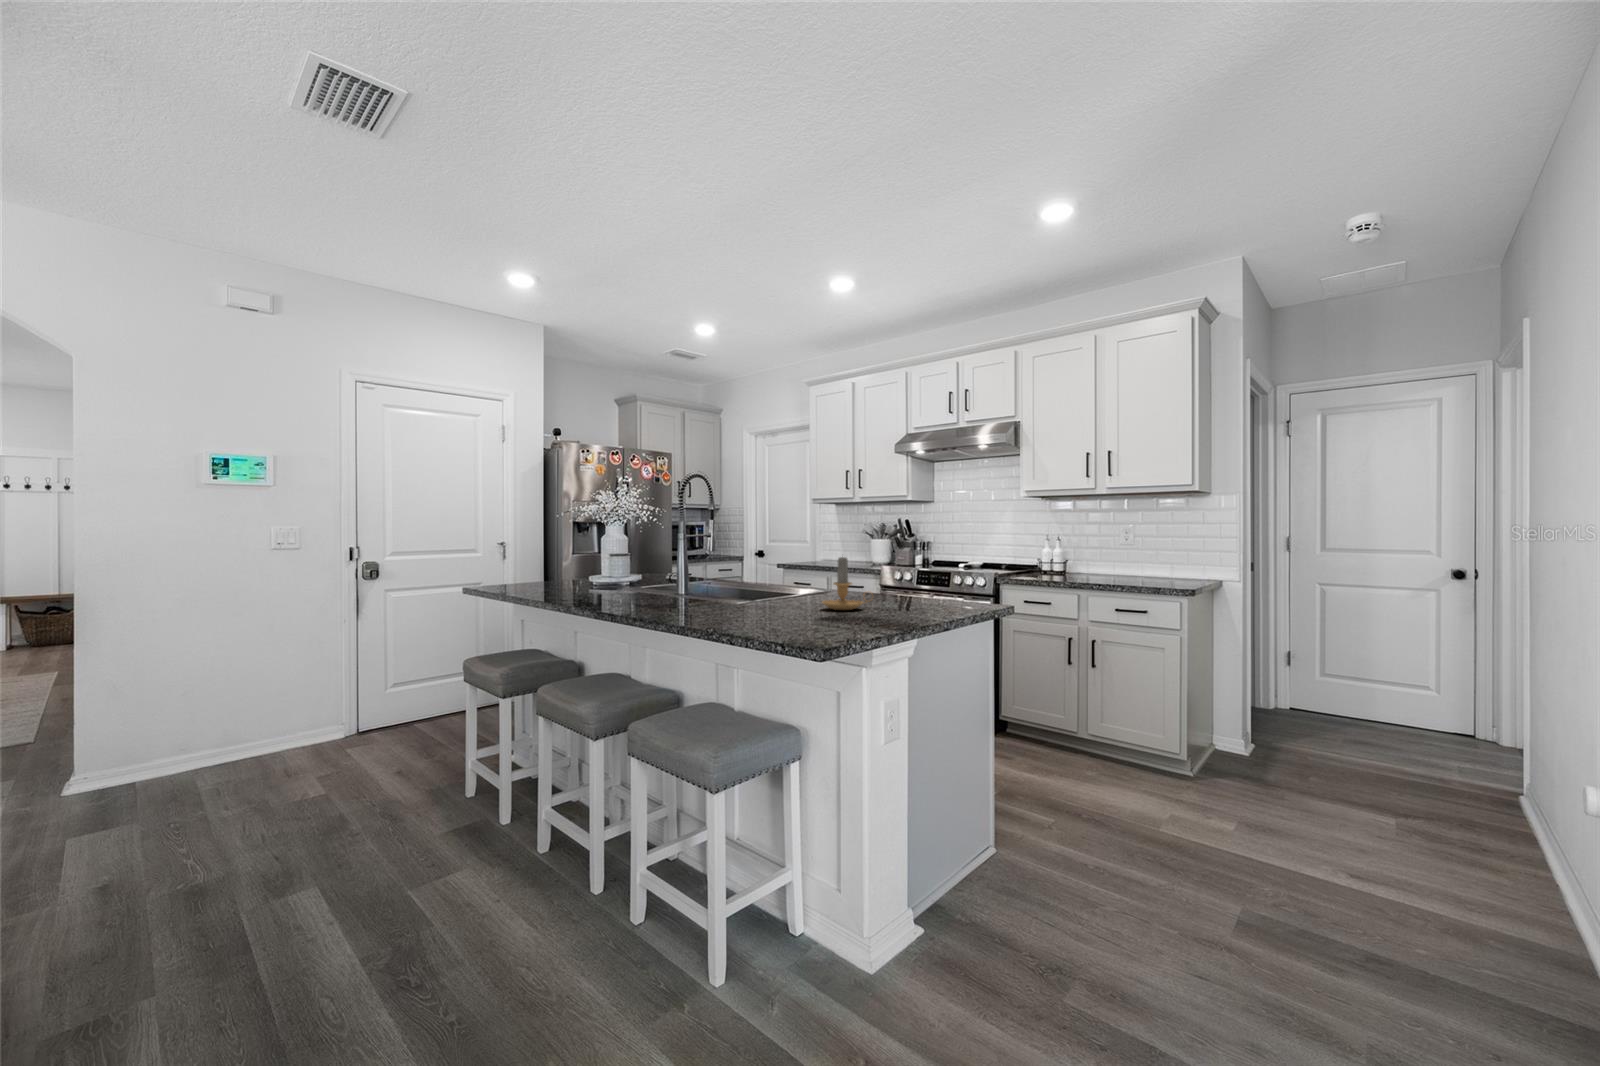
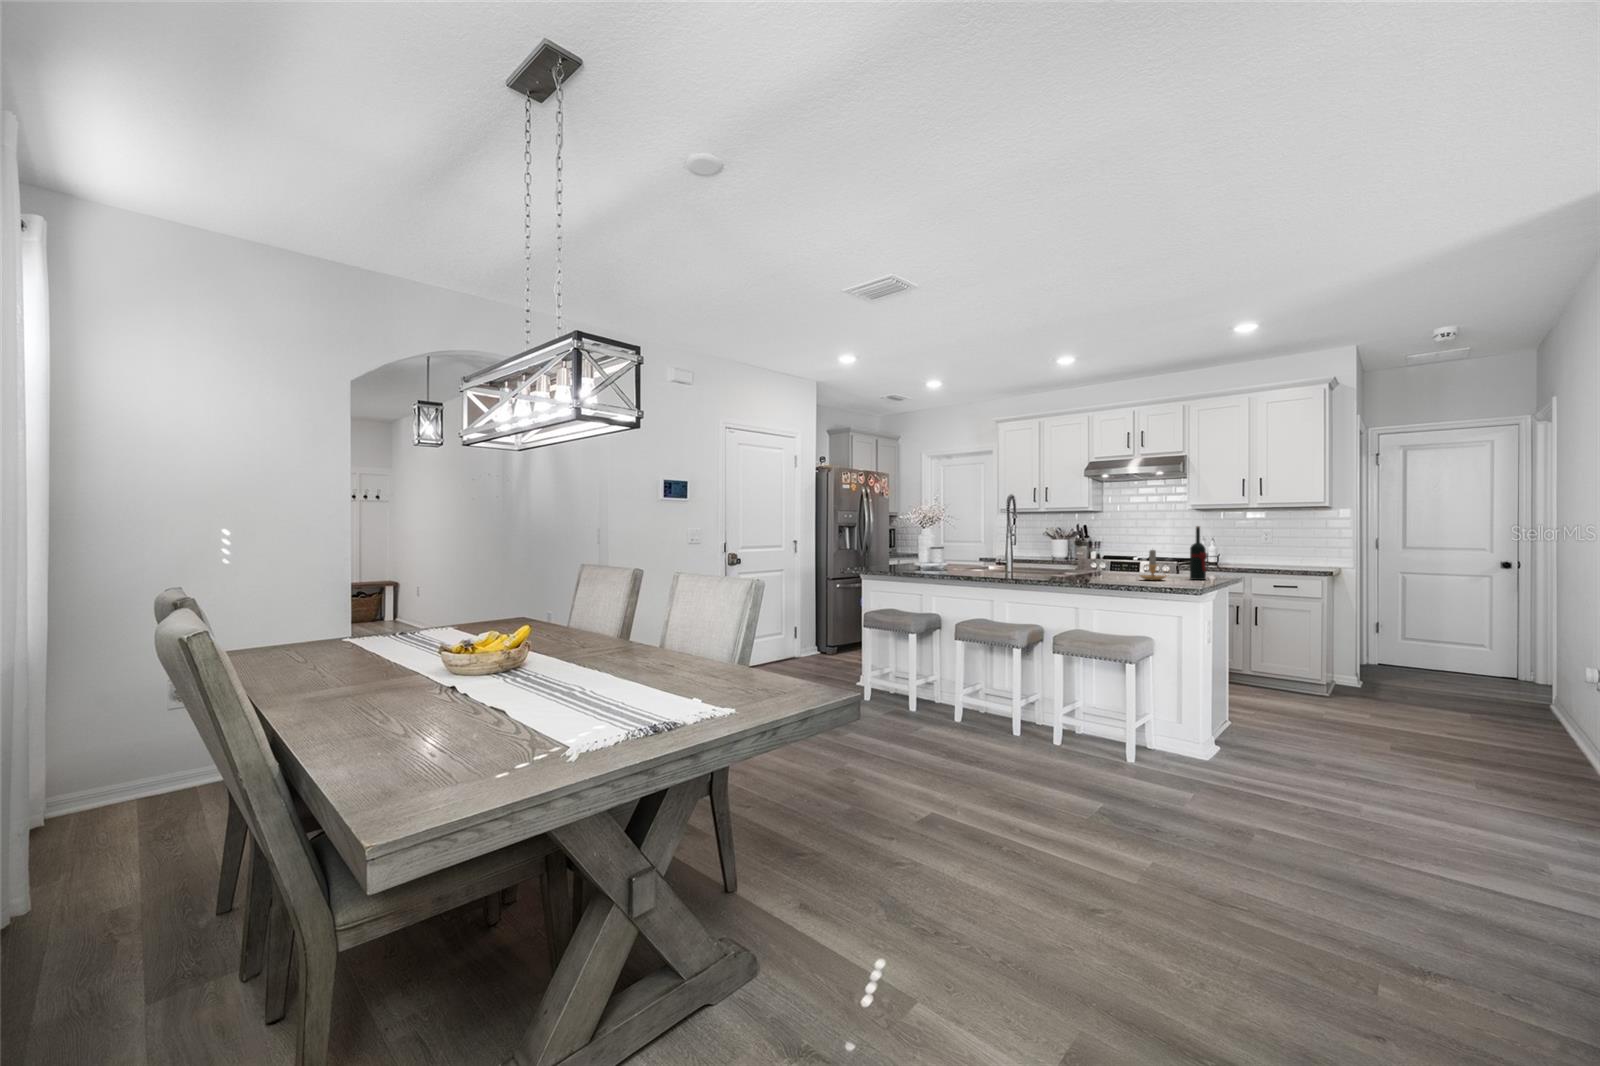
wine bottle: none [911,517,935,609] -> present [1190,526,1207,580]

